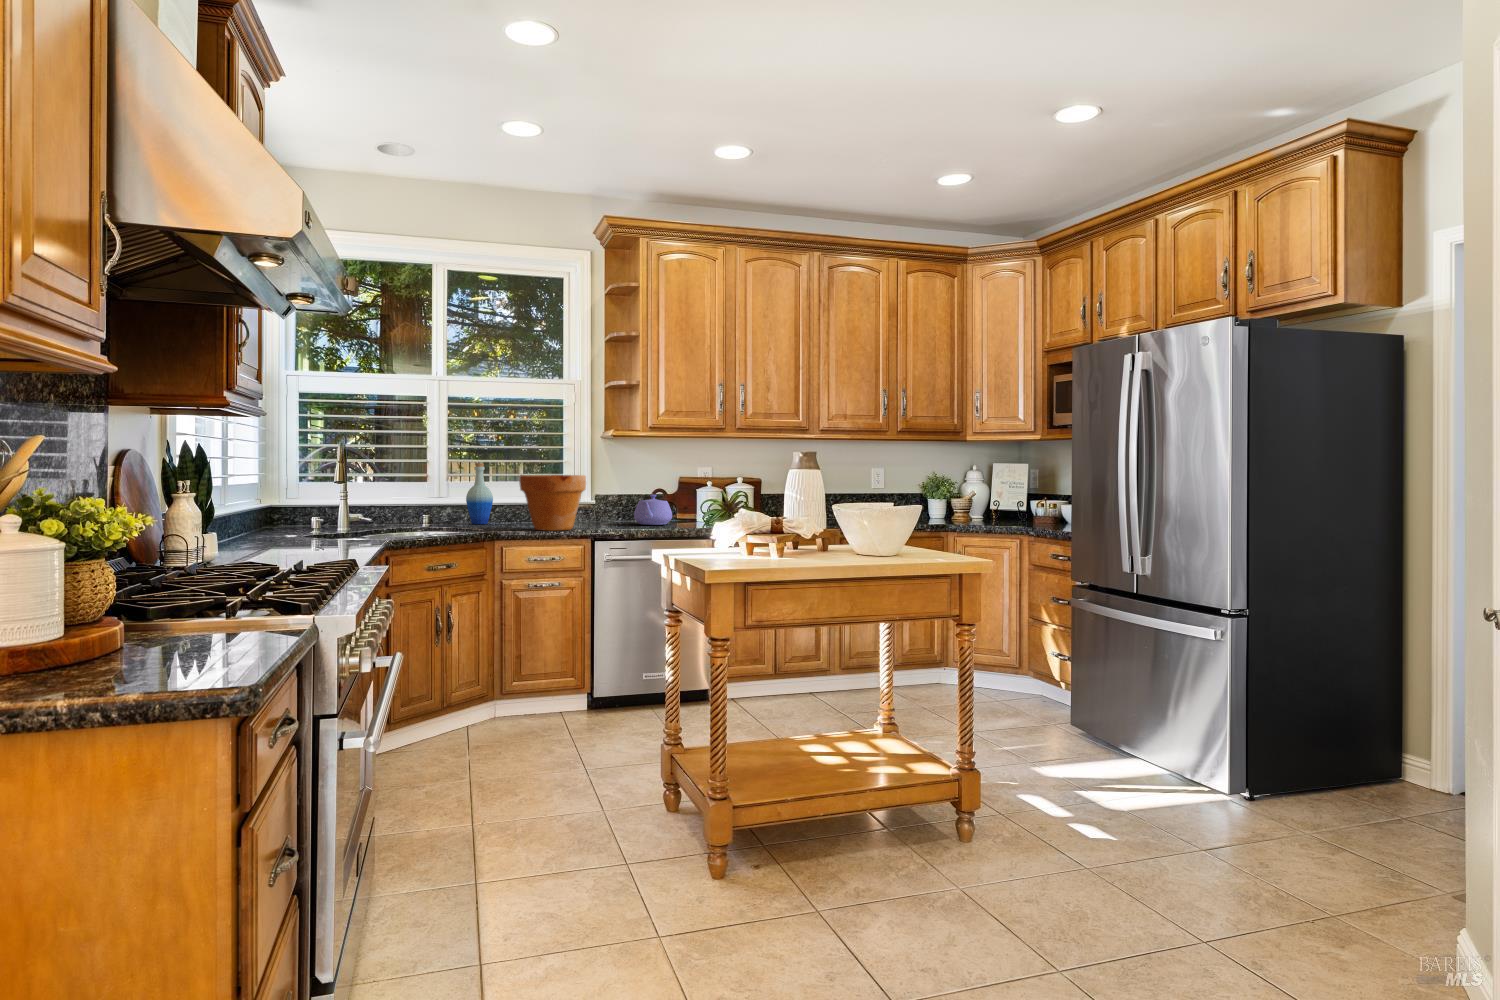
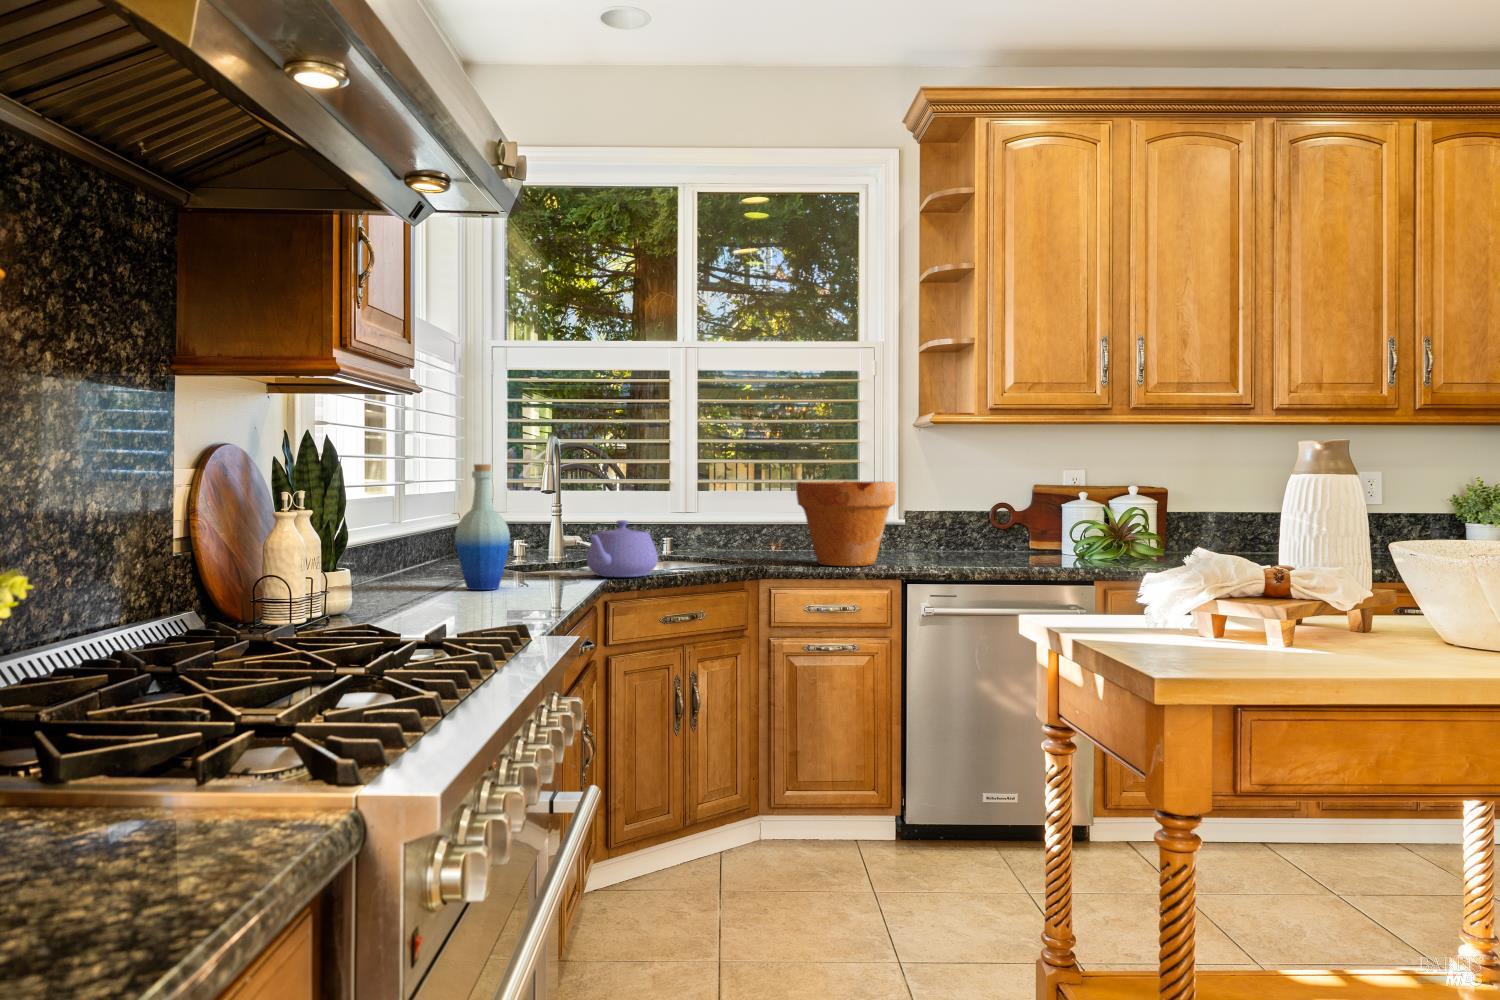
bottle: present [466,463,493,524] -> present [455,464,510,590]
teapot: present [634,495,672,525] -> present [587,520,658,577]

